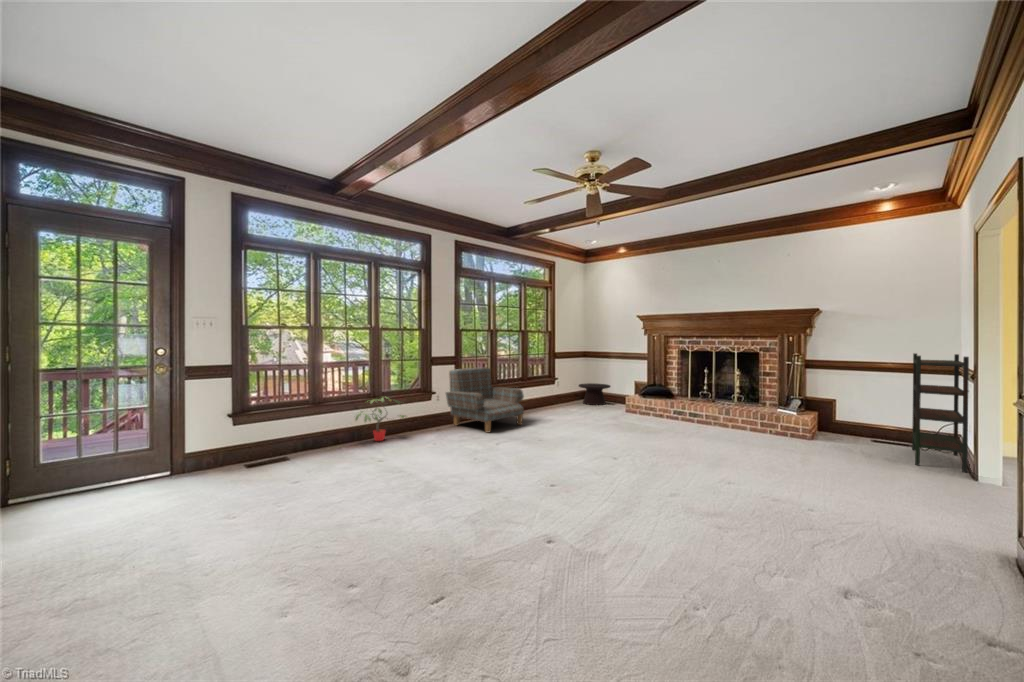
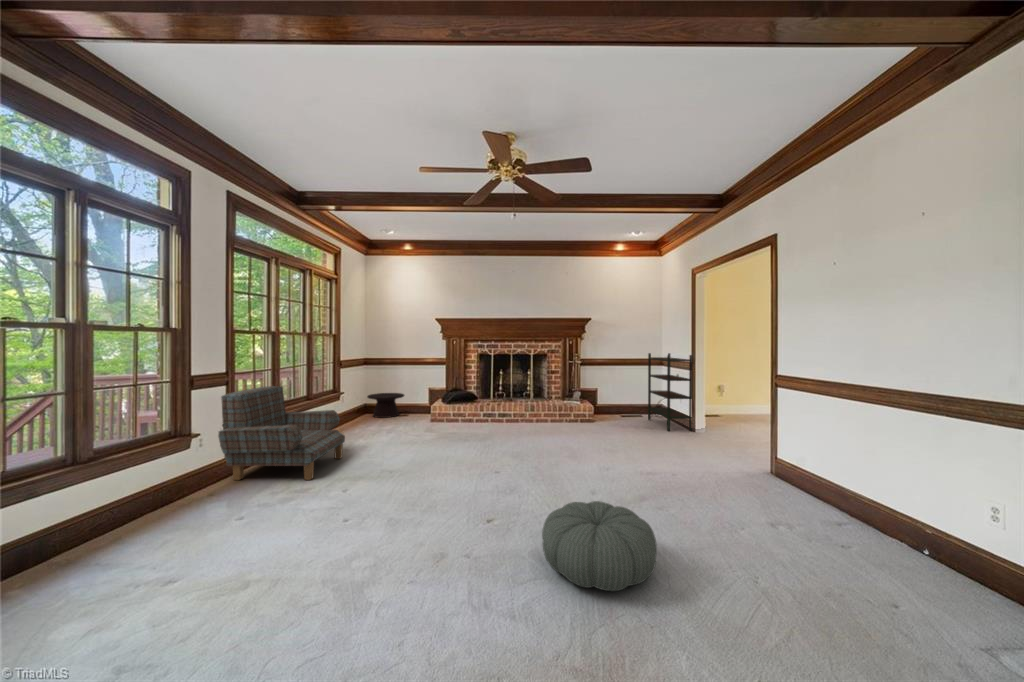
potted plant: present [356,397,405,441] -> none [24,459,171,554]
pouf: none [535,470,629,534] -> present [542,501,657,591]

